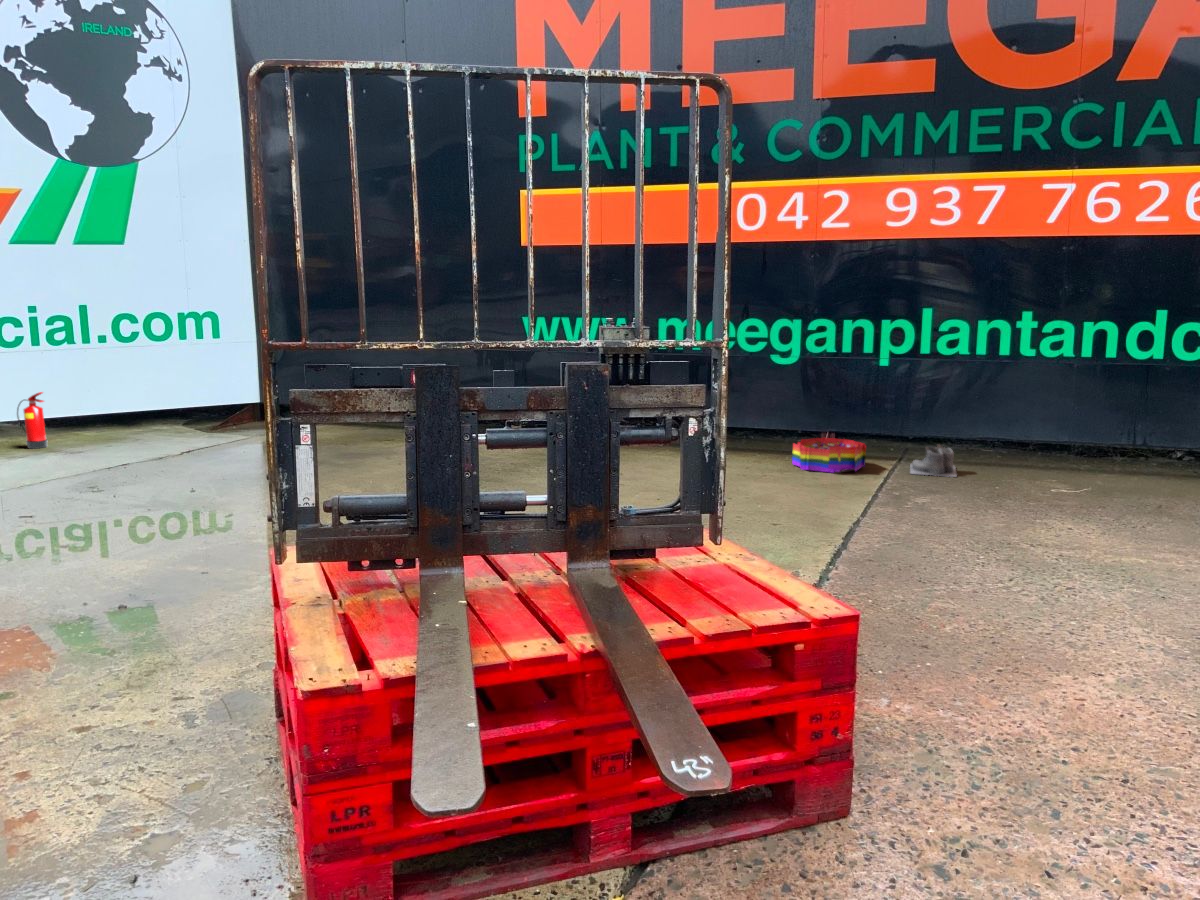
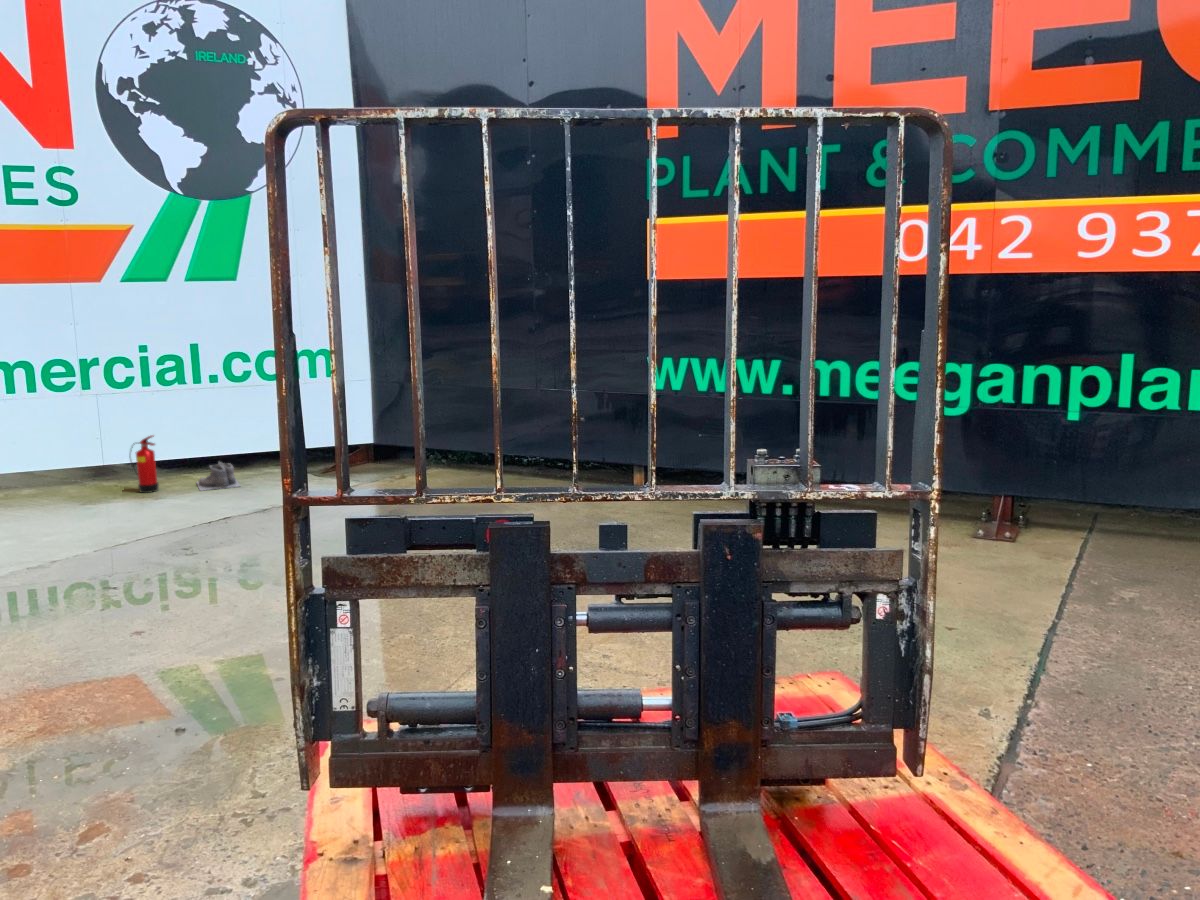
storage bin: present [792,438,866,473] -> none [959,501,1050,547]
boots: present [910,445,957,477] -> present [197,462,240,491]

